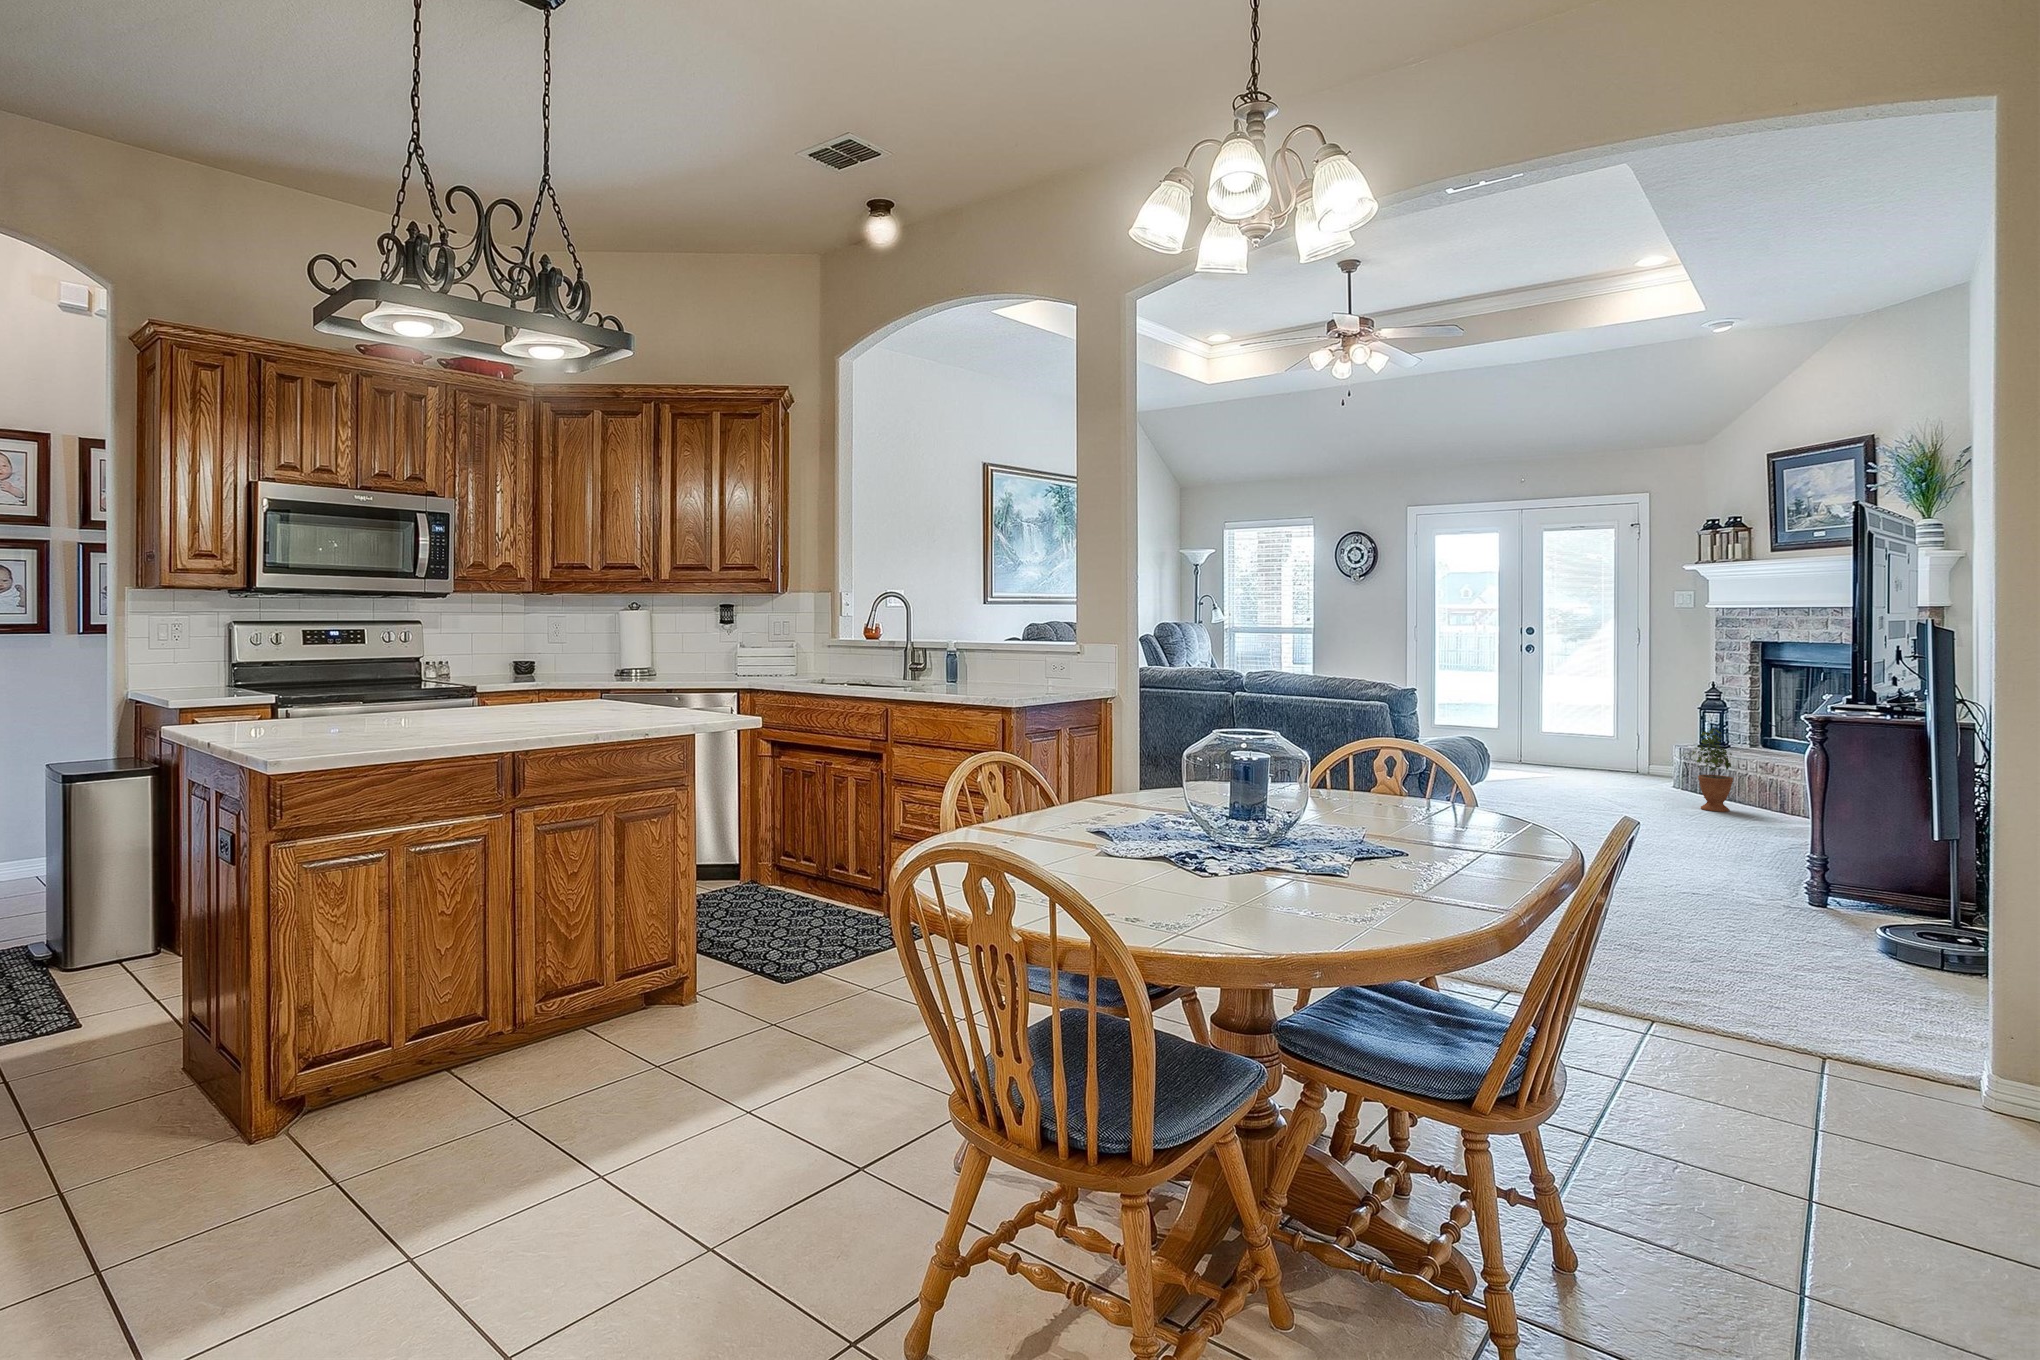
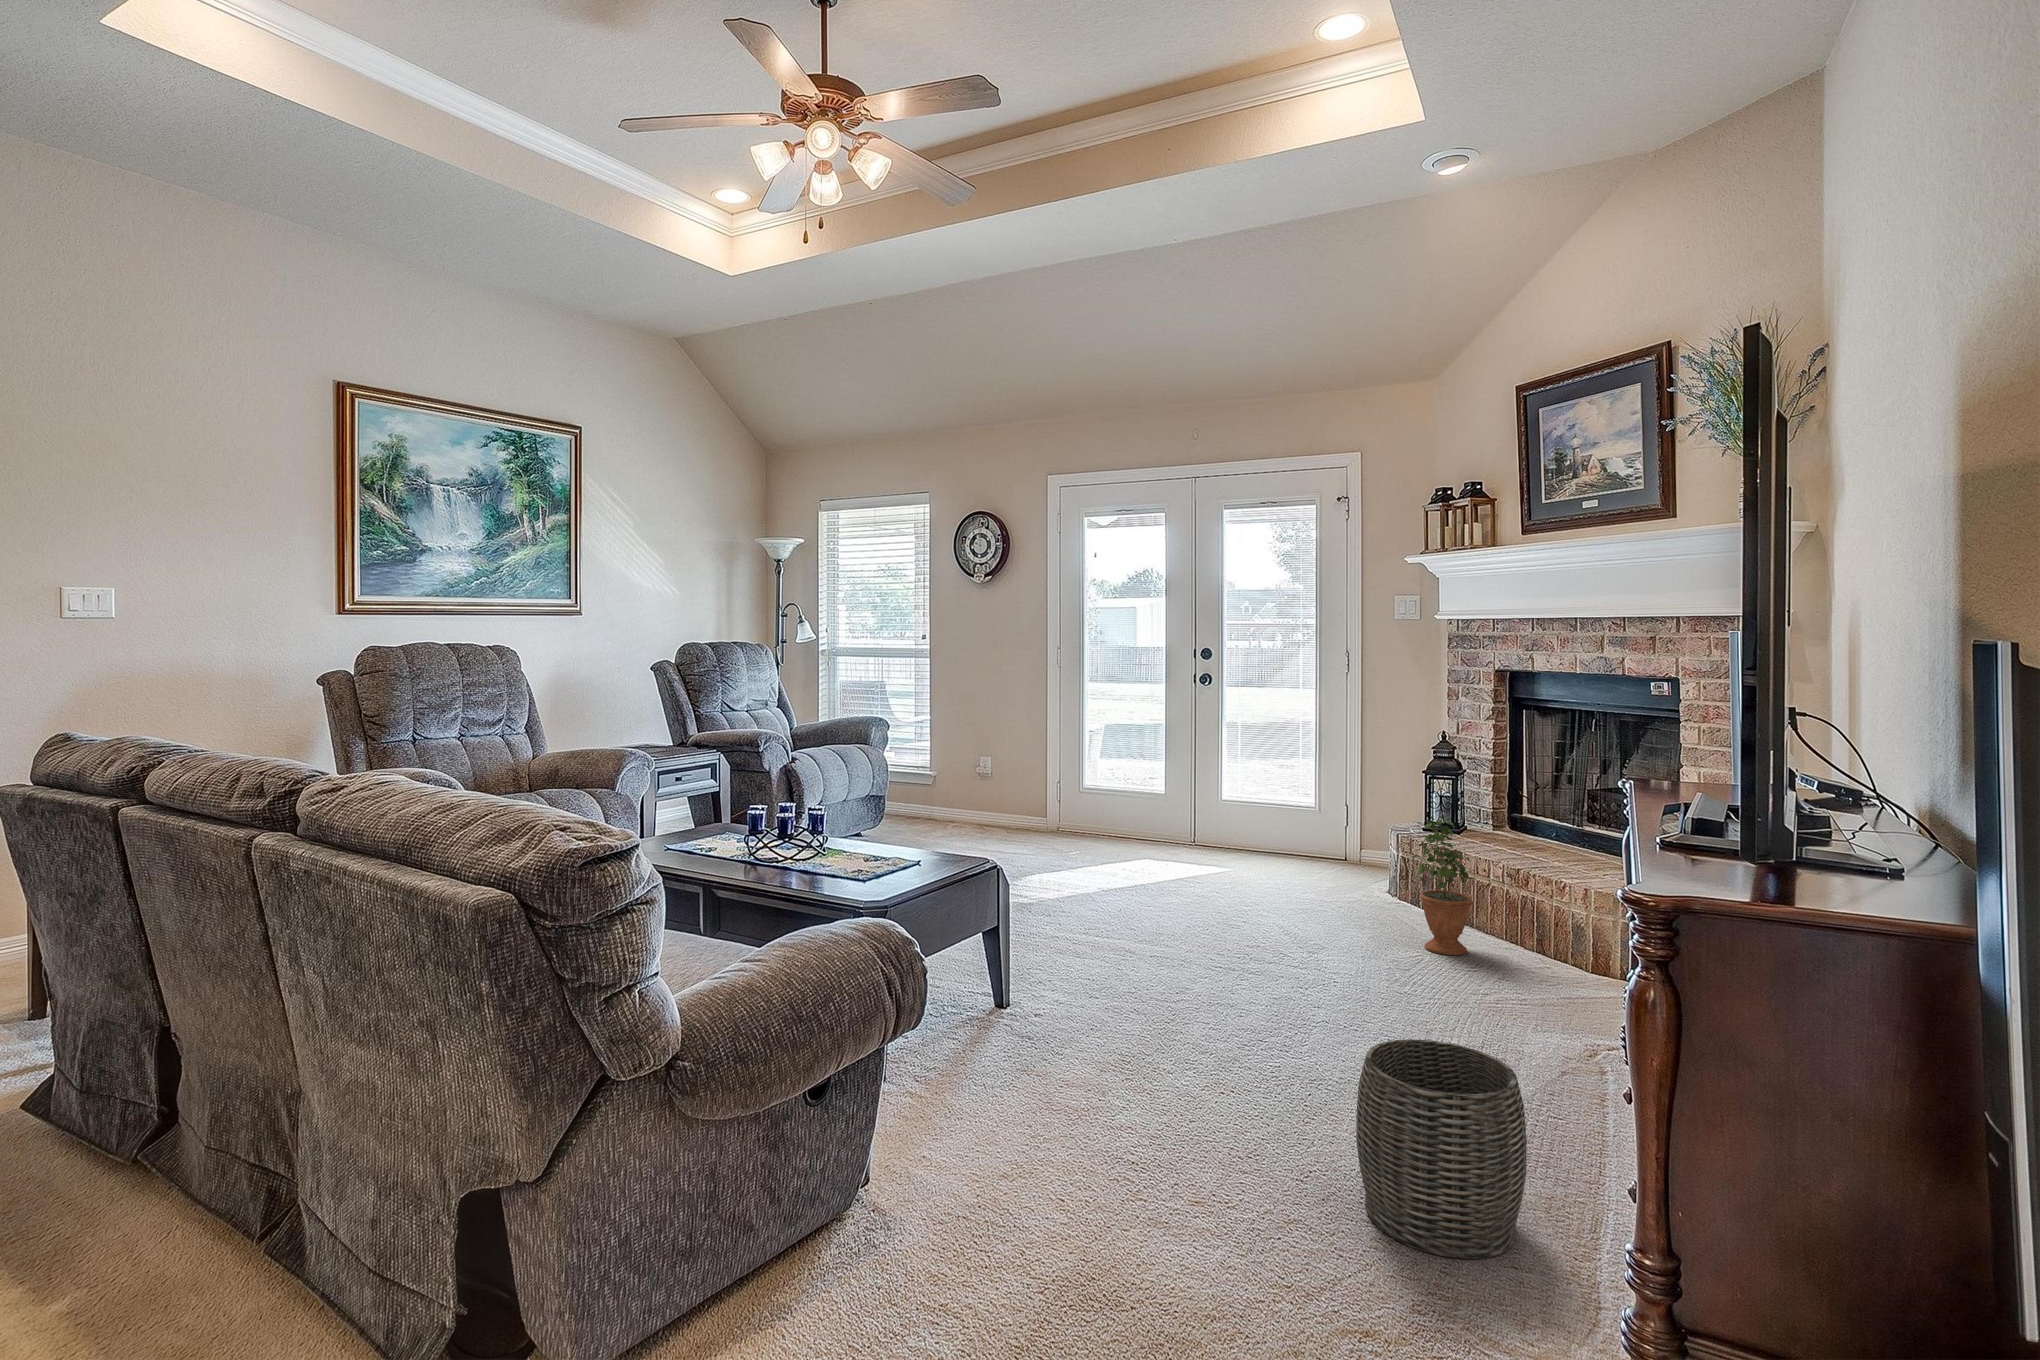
woven basket: none [1675,802,1761,884] -> present [1356,1039,1527,1259]

